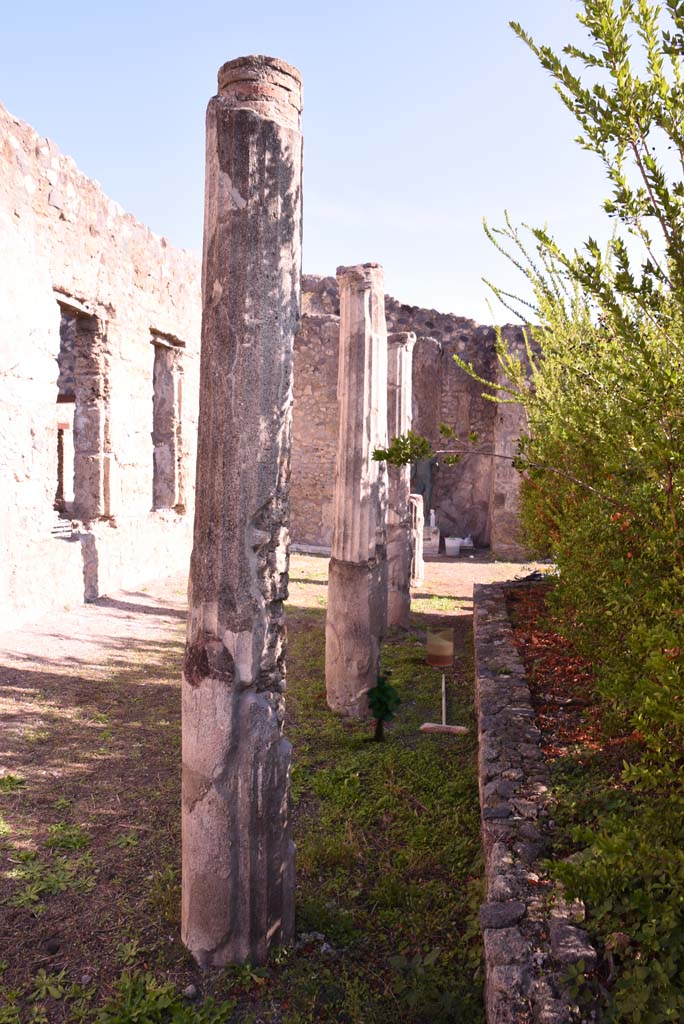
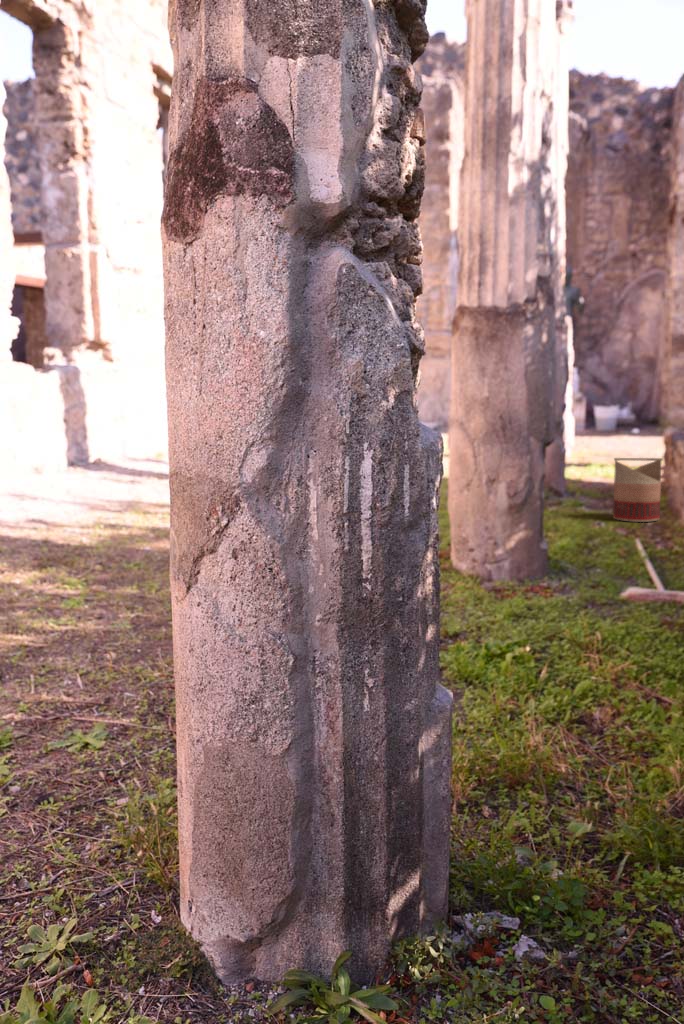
decorative plant: present [364,671,402,742] -> none [523,473,605,606]

